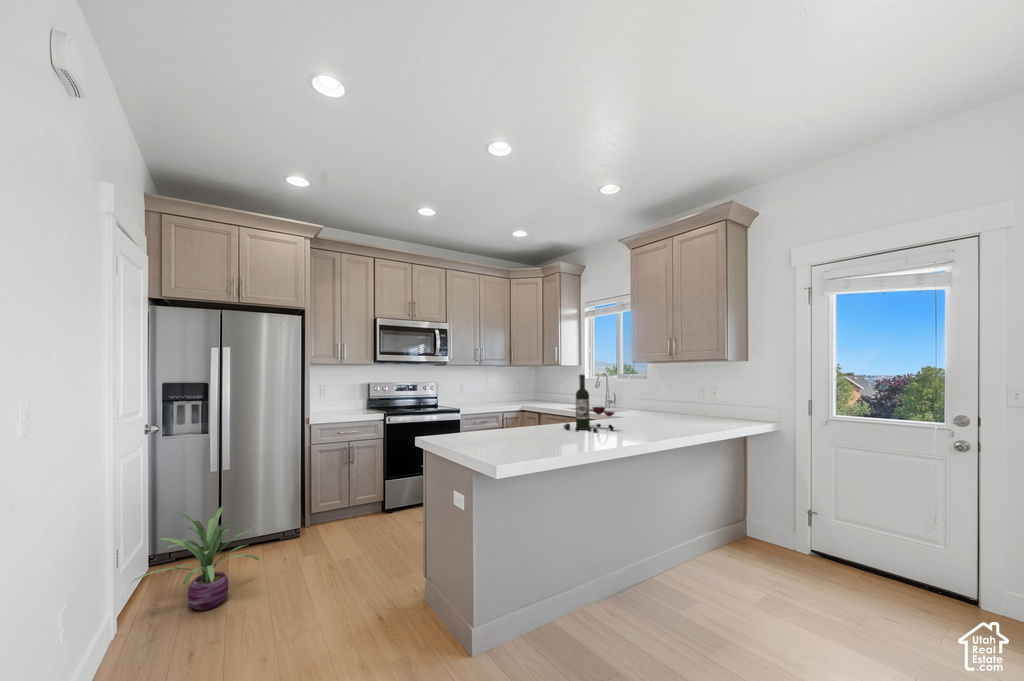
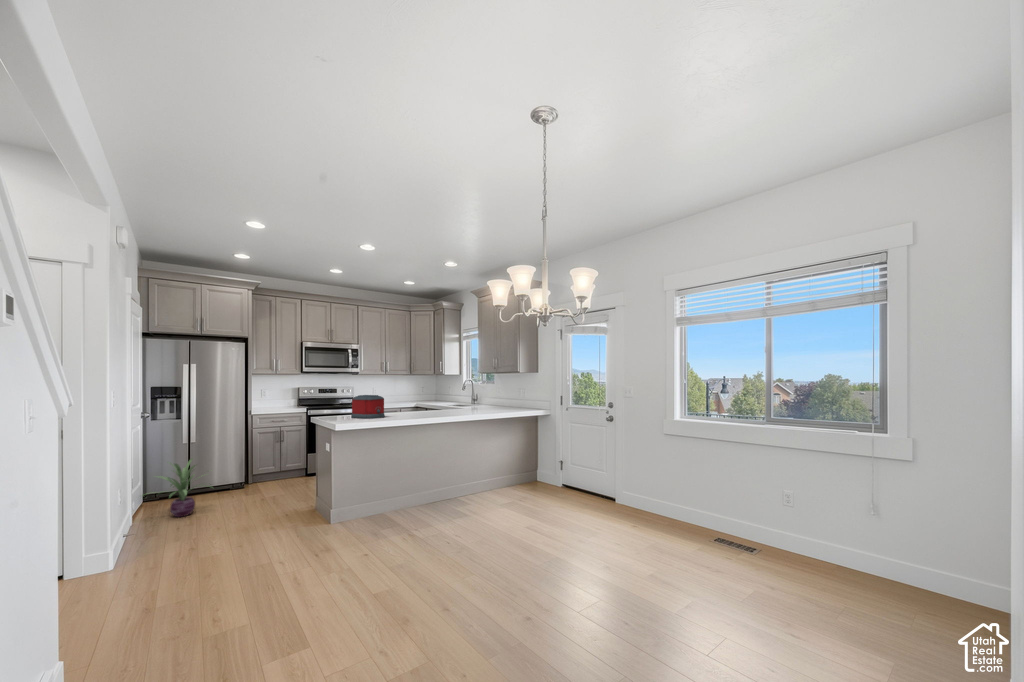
wine bottle: present [564,374,614,432] -> none [406,379,436,413]
toaster: none [500,404,564,451] -> present [351,395,385,419]

